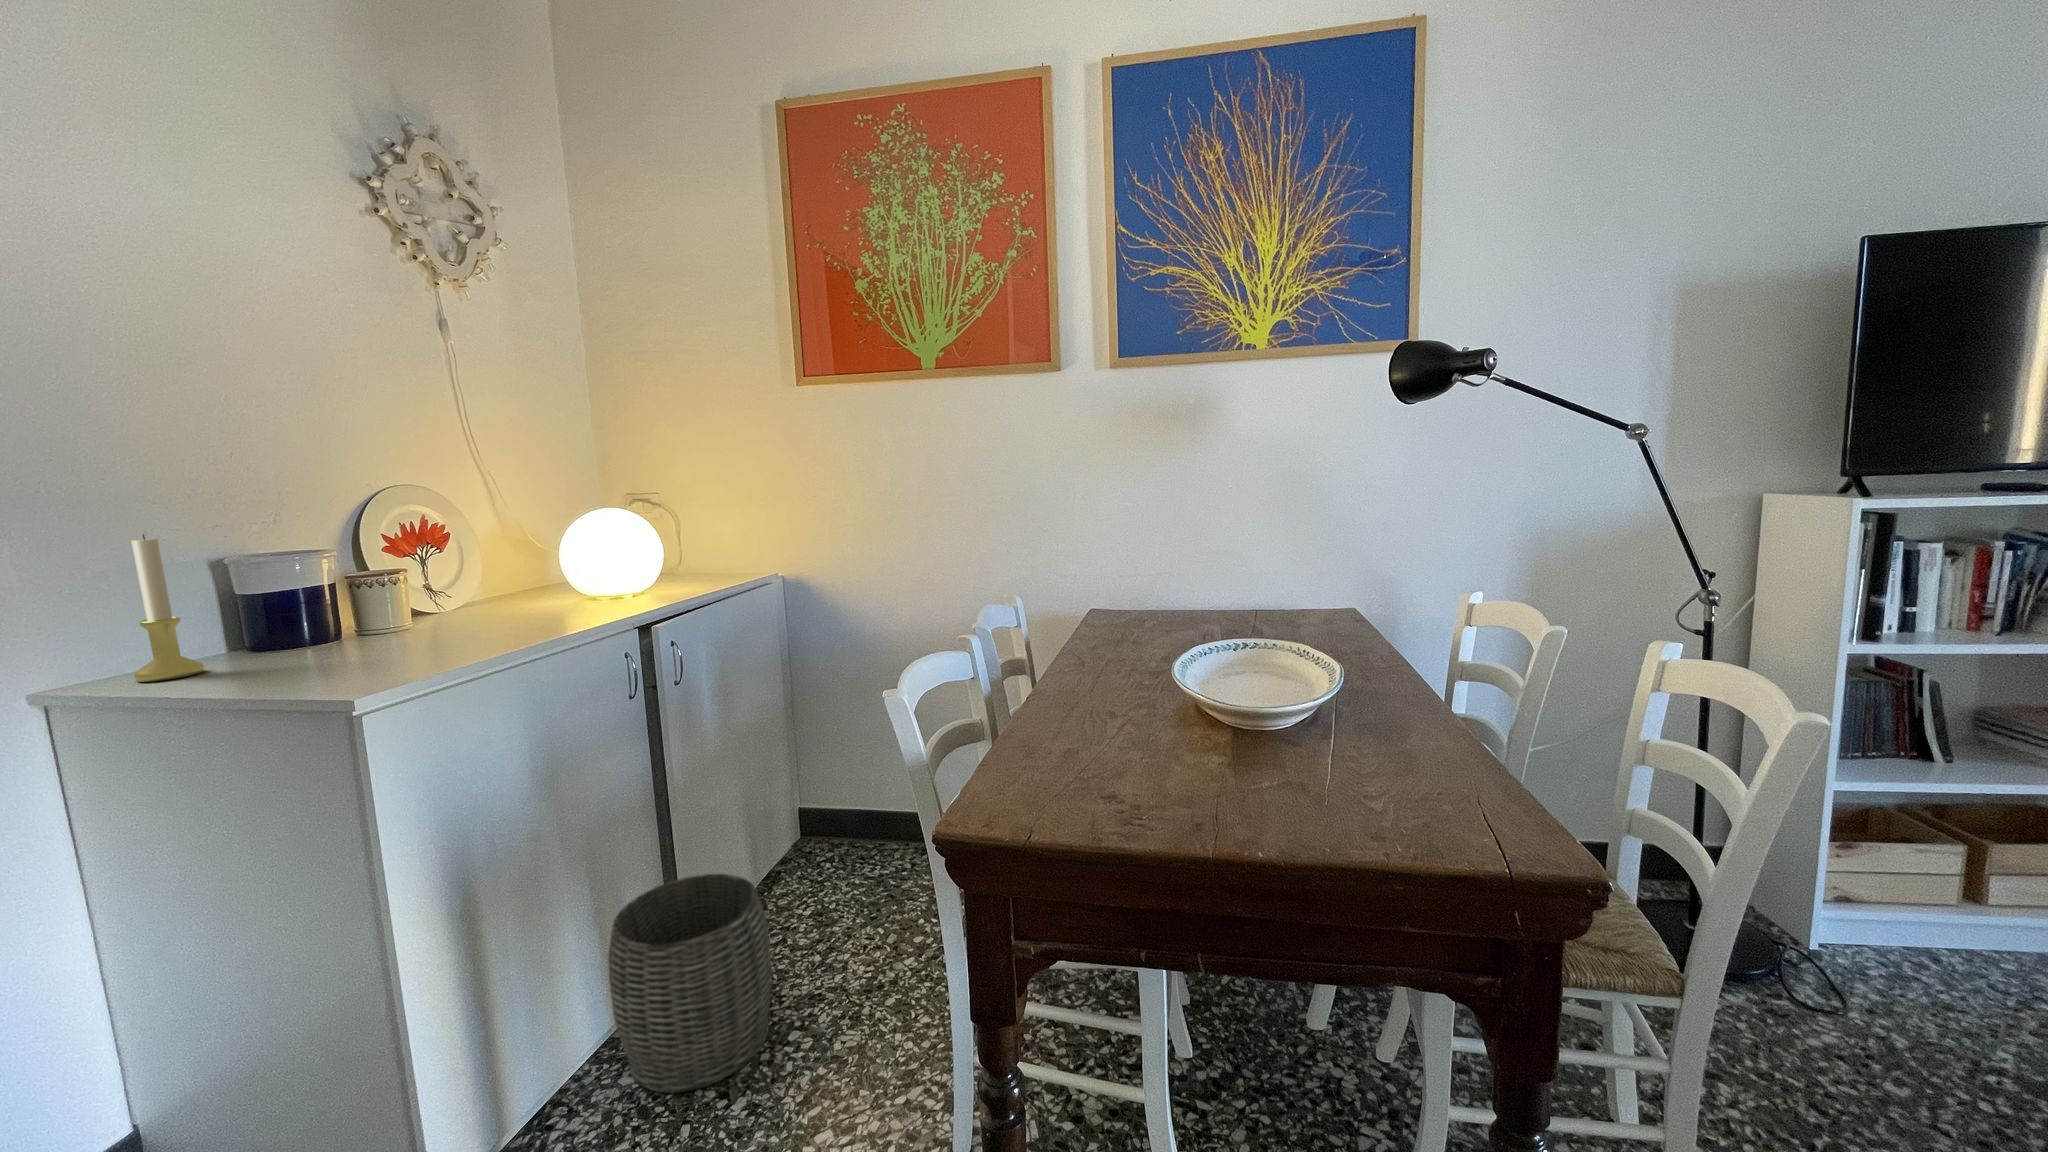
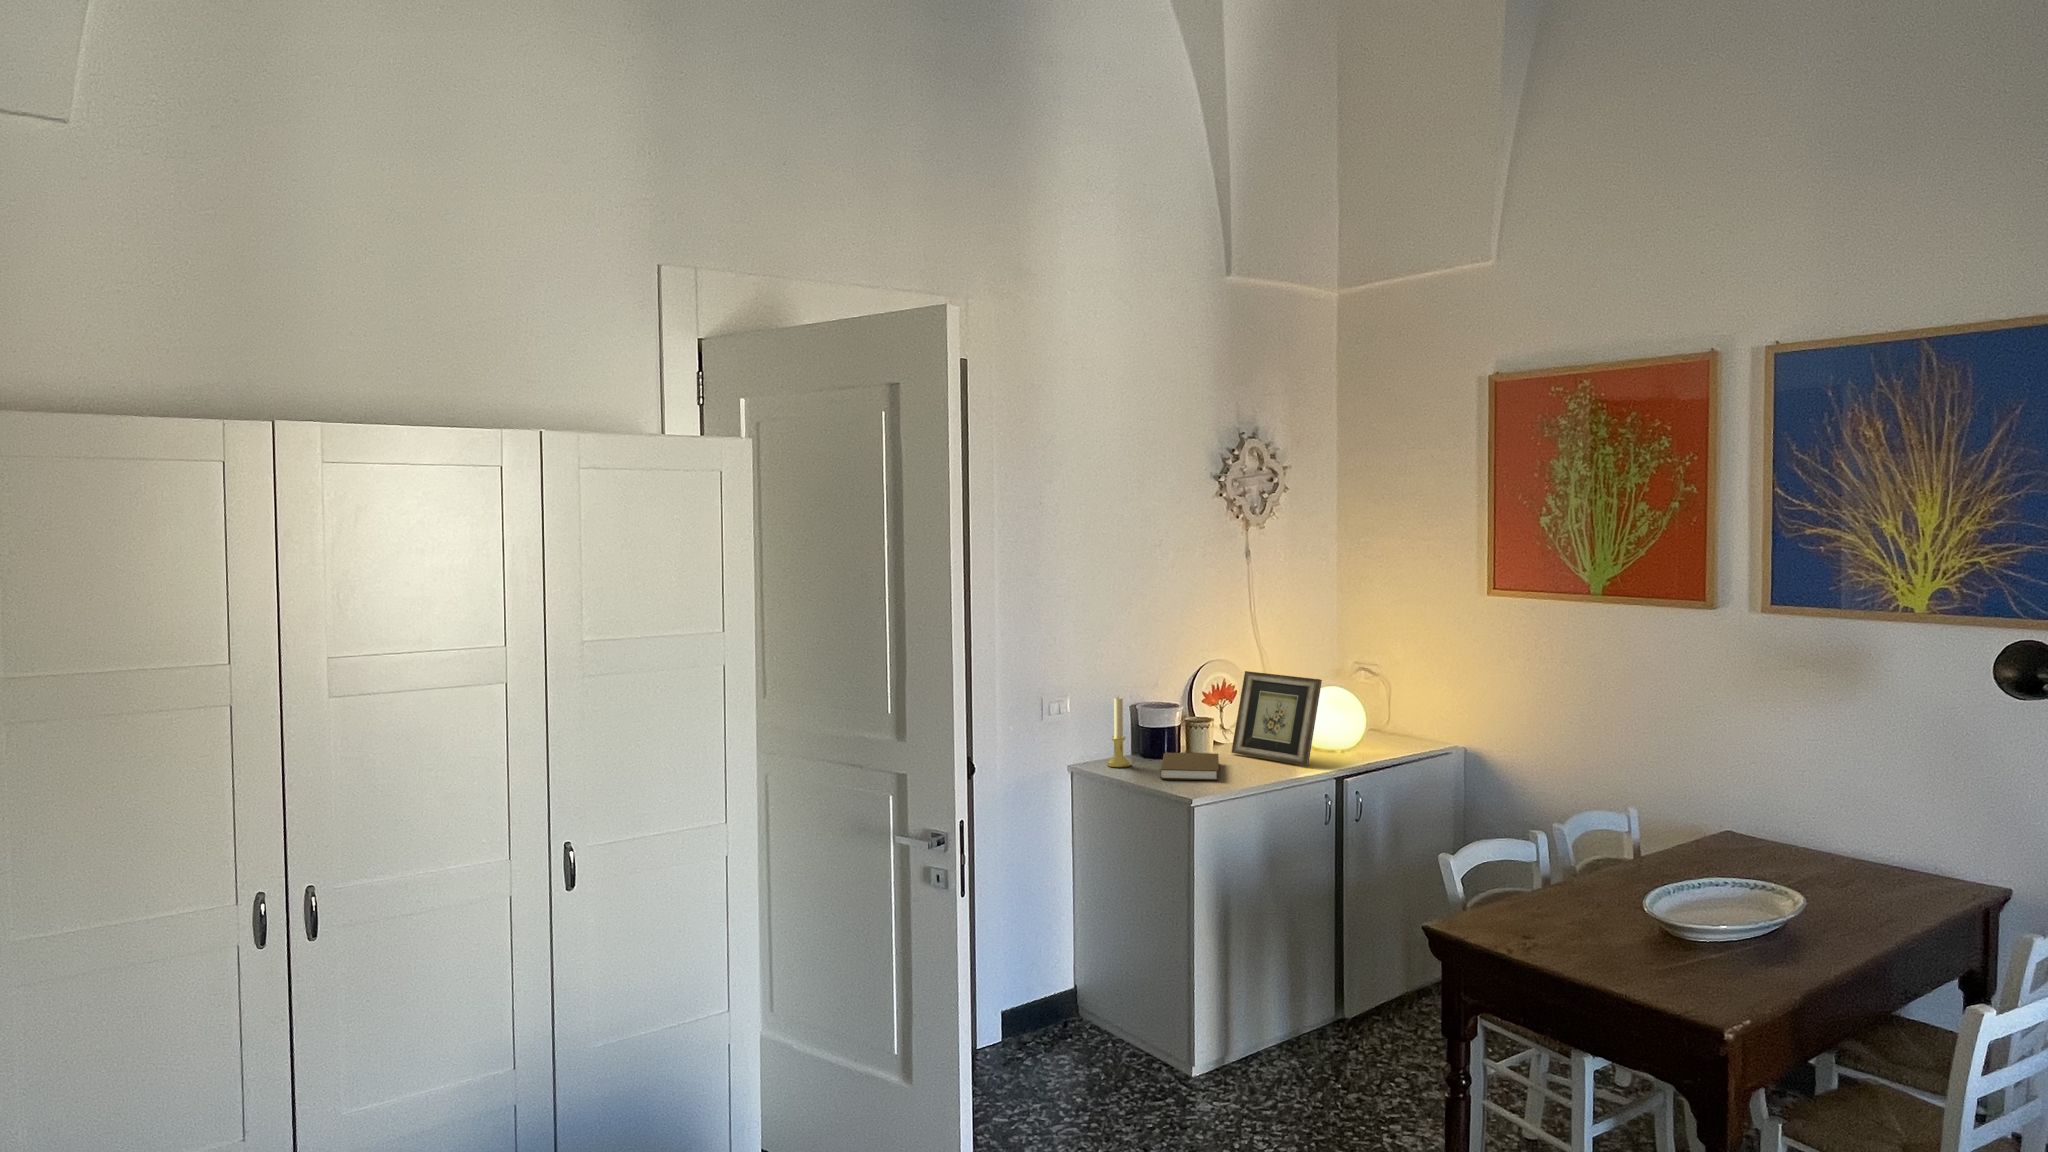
picture frame: none [447,484,596,622] -> present [1232,671,1322,766]
book: none [266,622,420,681] -> present [1160,753,1219,780]
woven basket: present [608,874,772,1093] -> none [1292,952,1392,1082]

